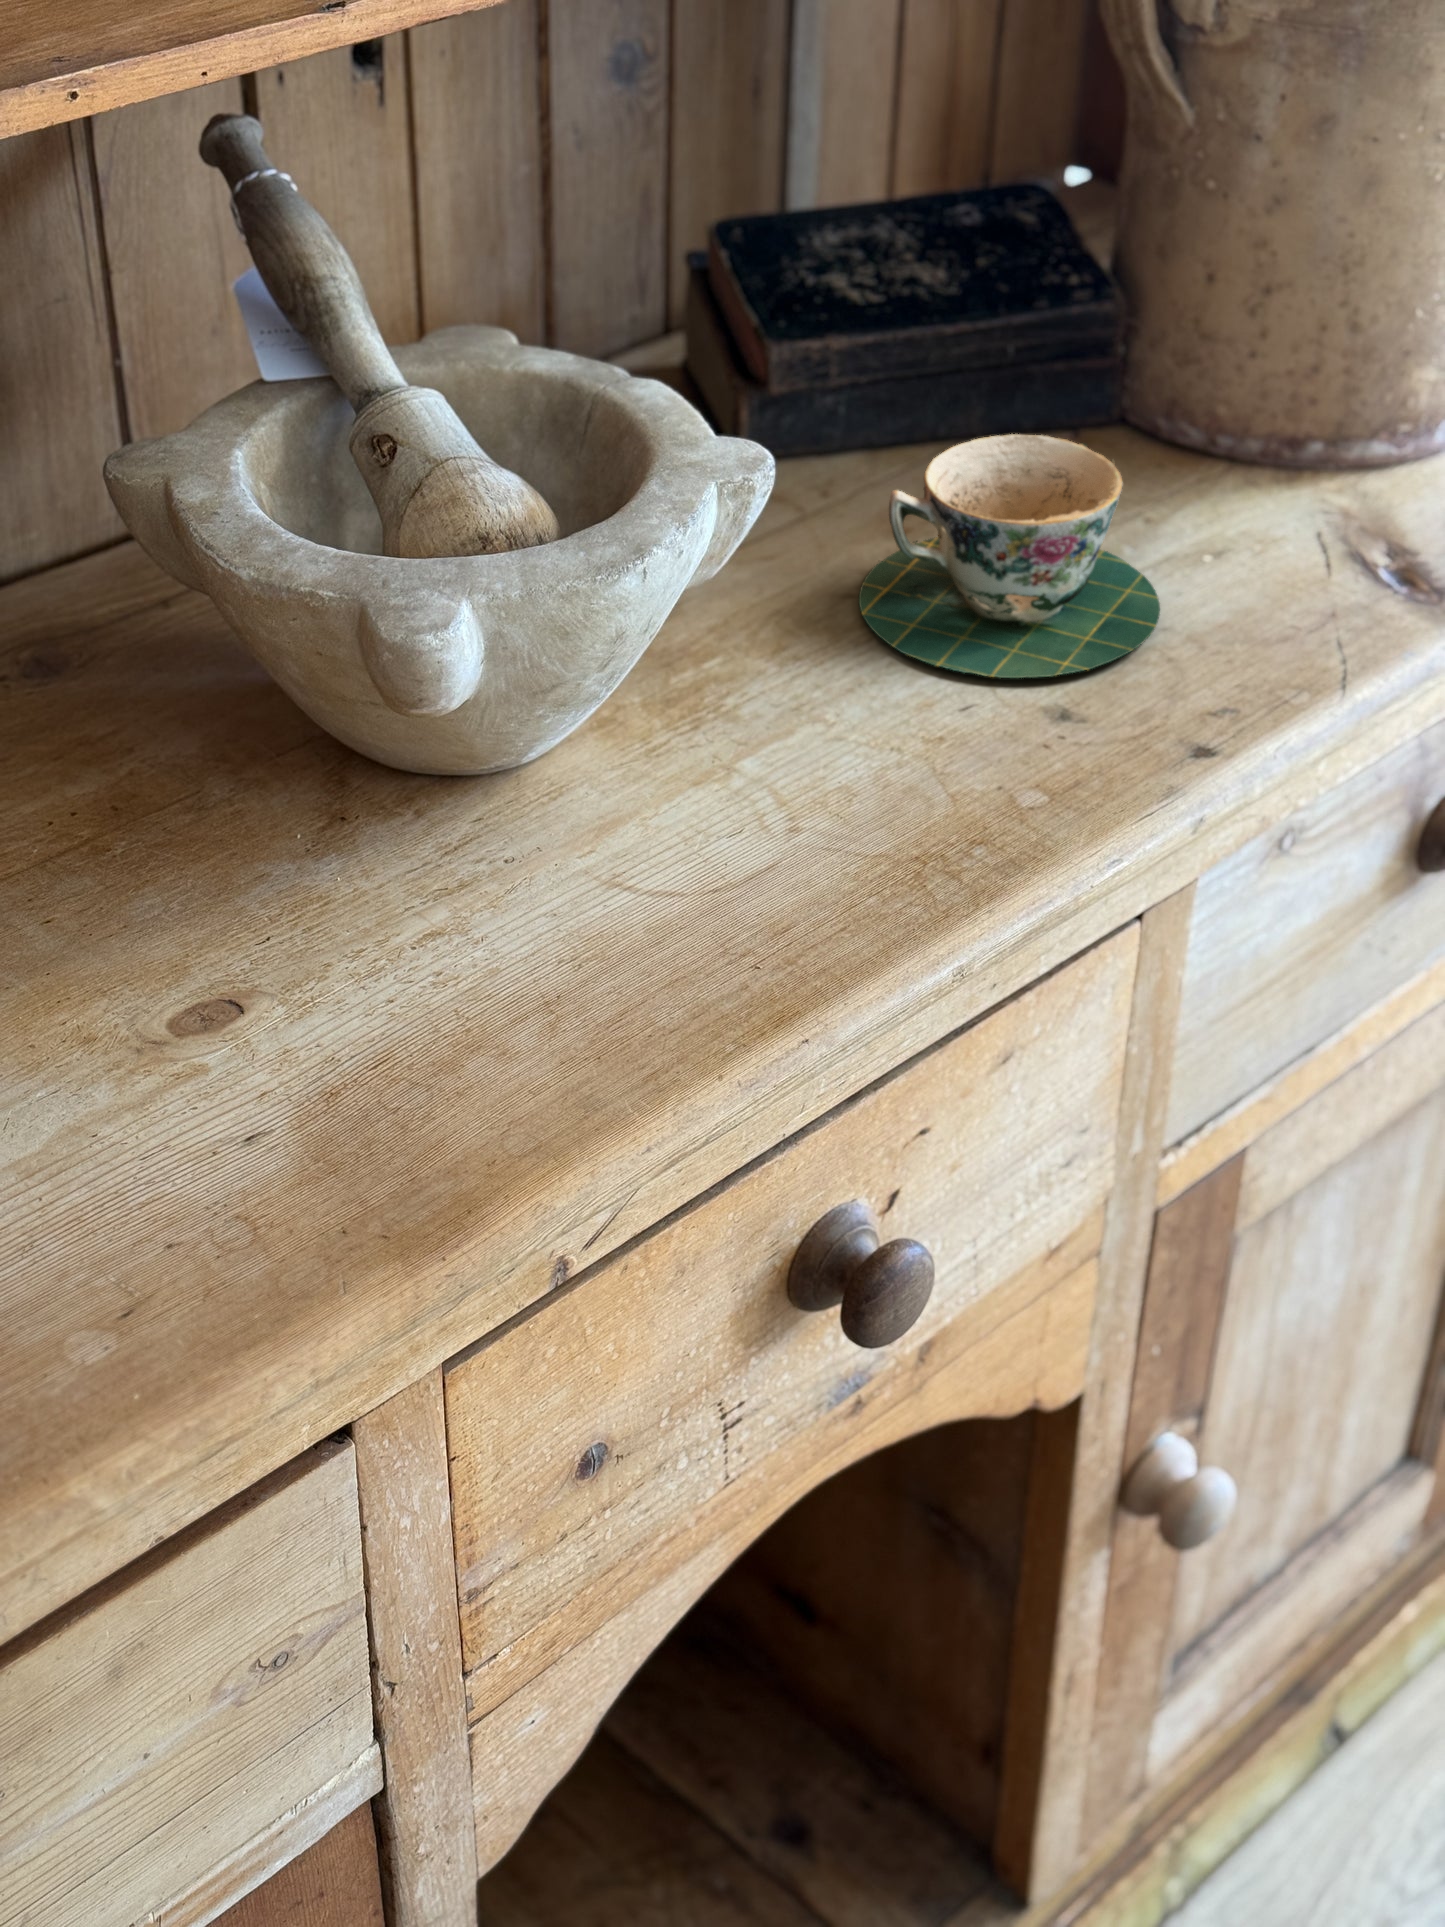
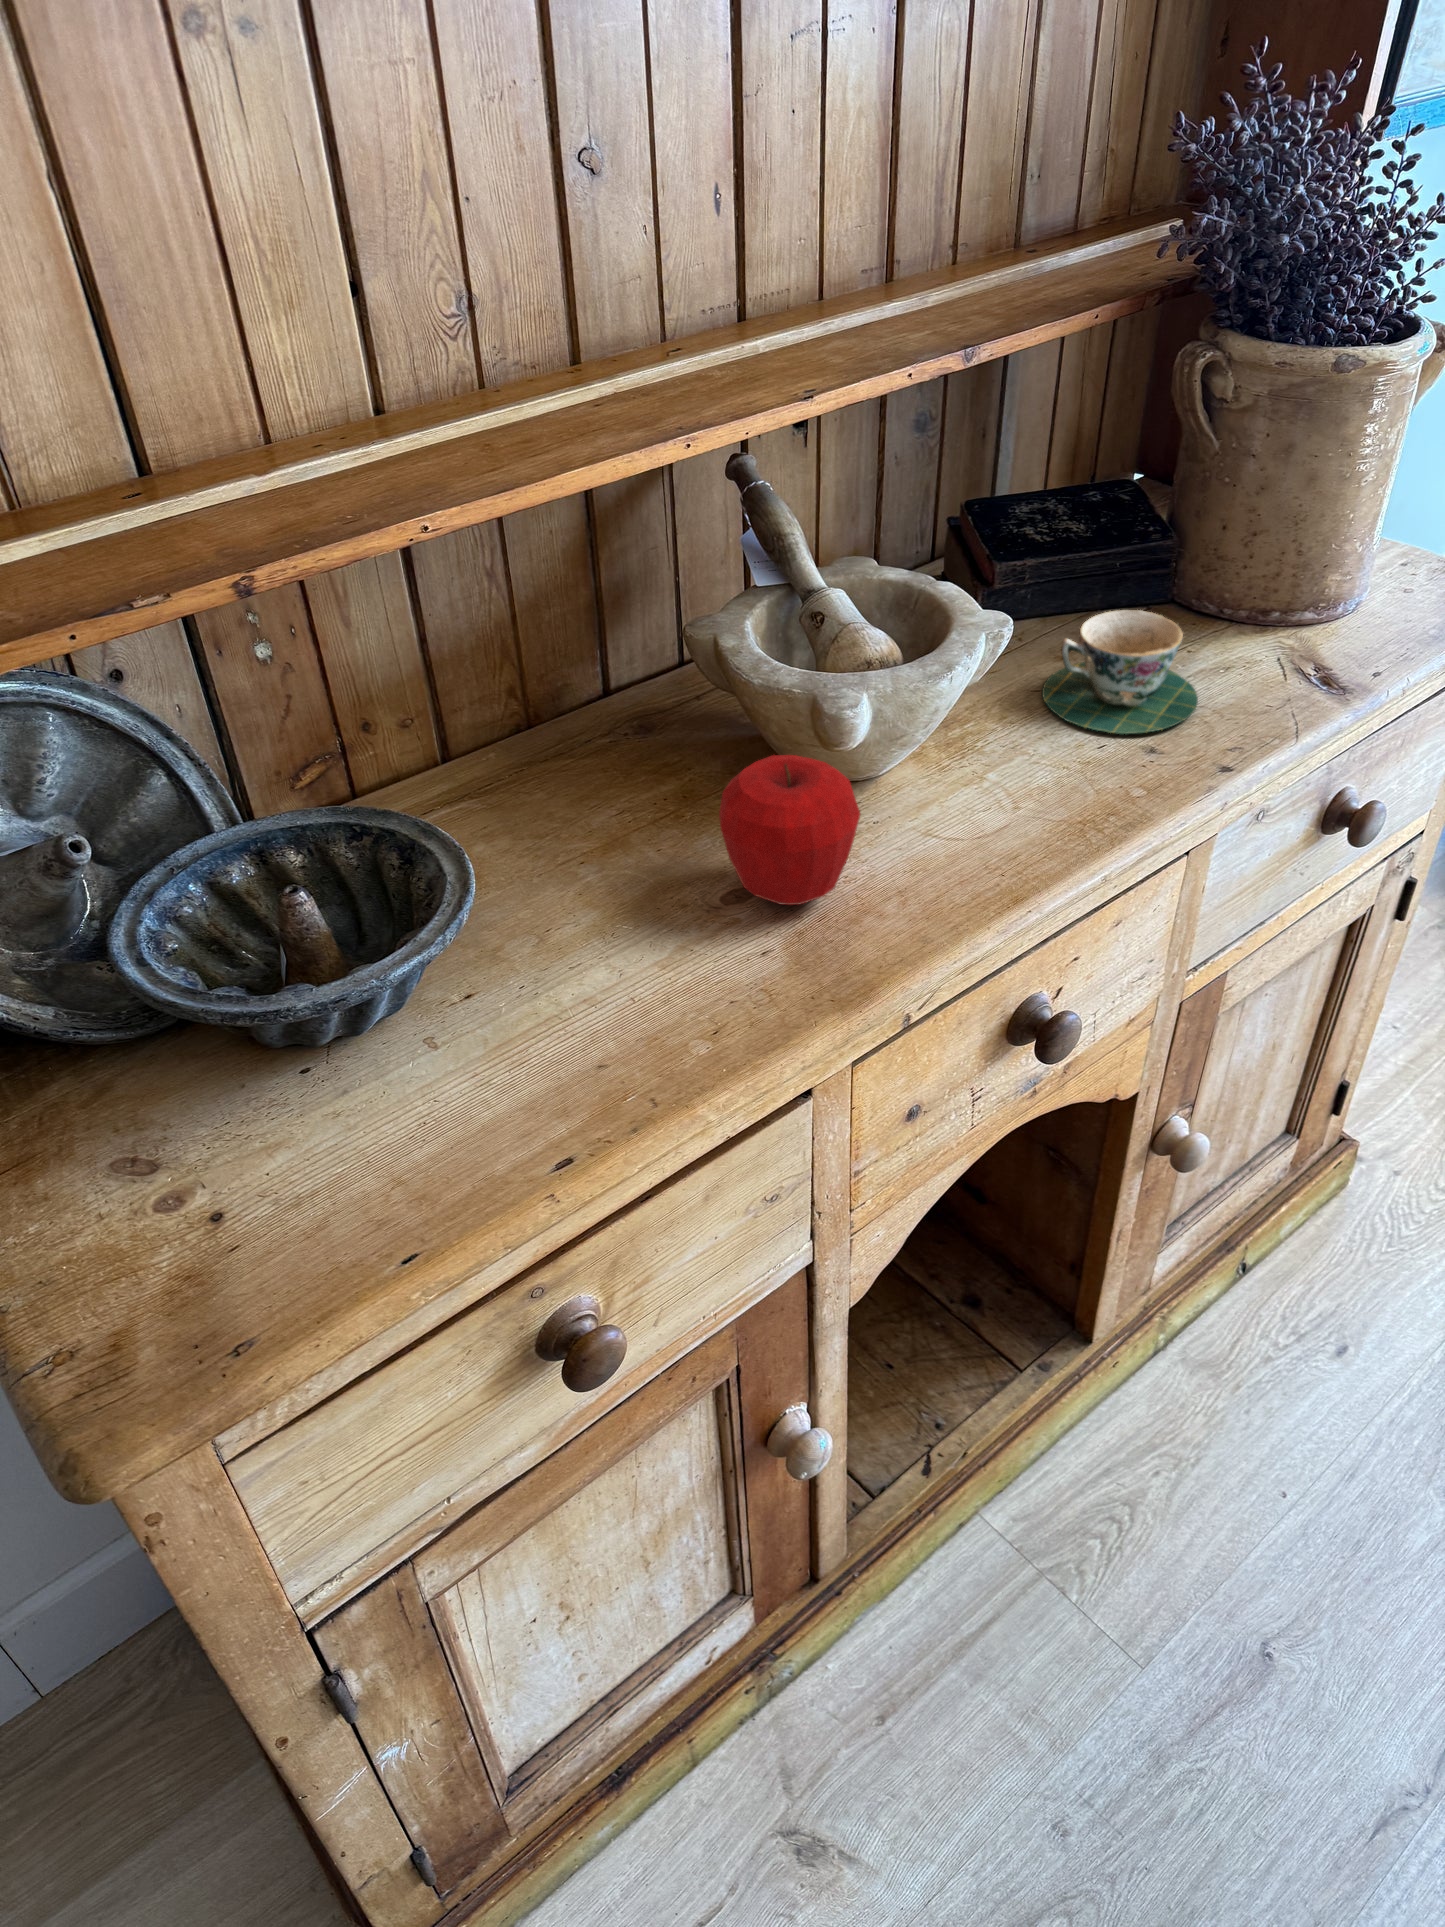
apple: none [153,726,448,1037] -> present [719,755,860,905]

